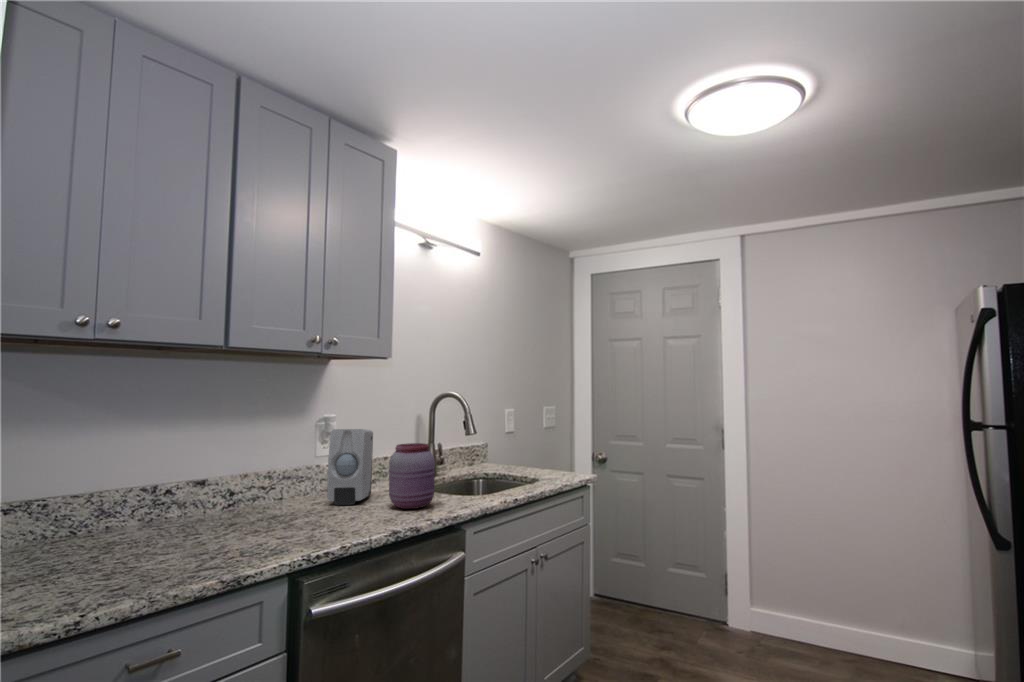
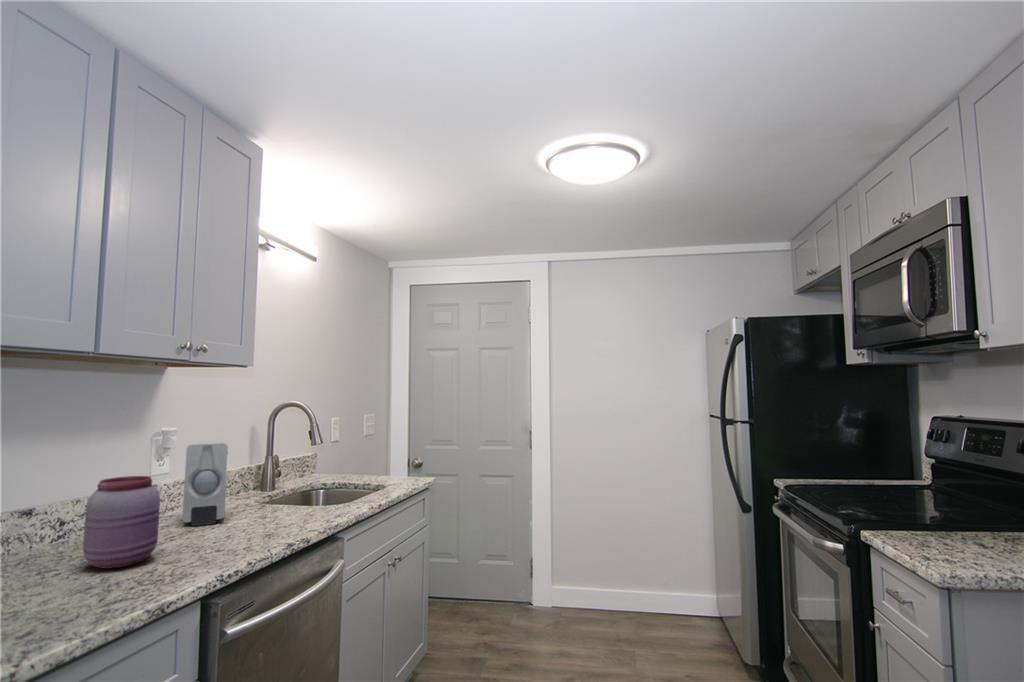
jar: present [389,443,435,509] -> present [83,476,160,569]

